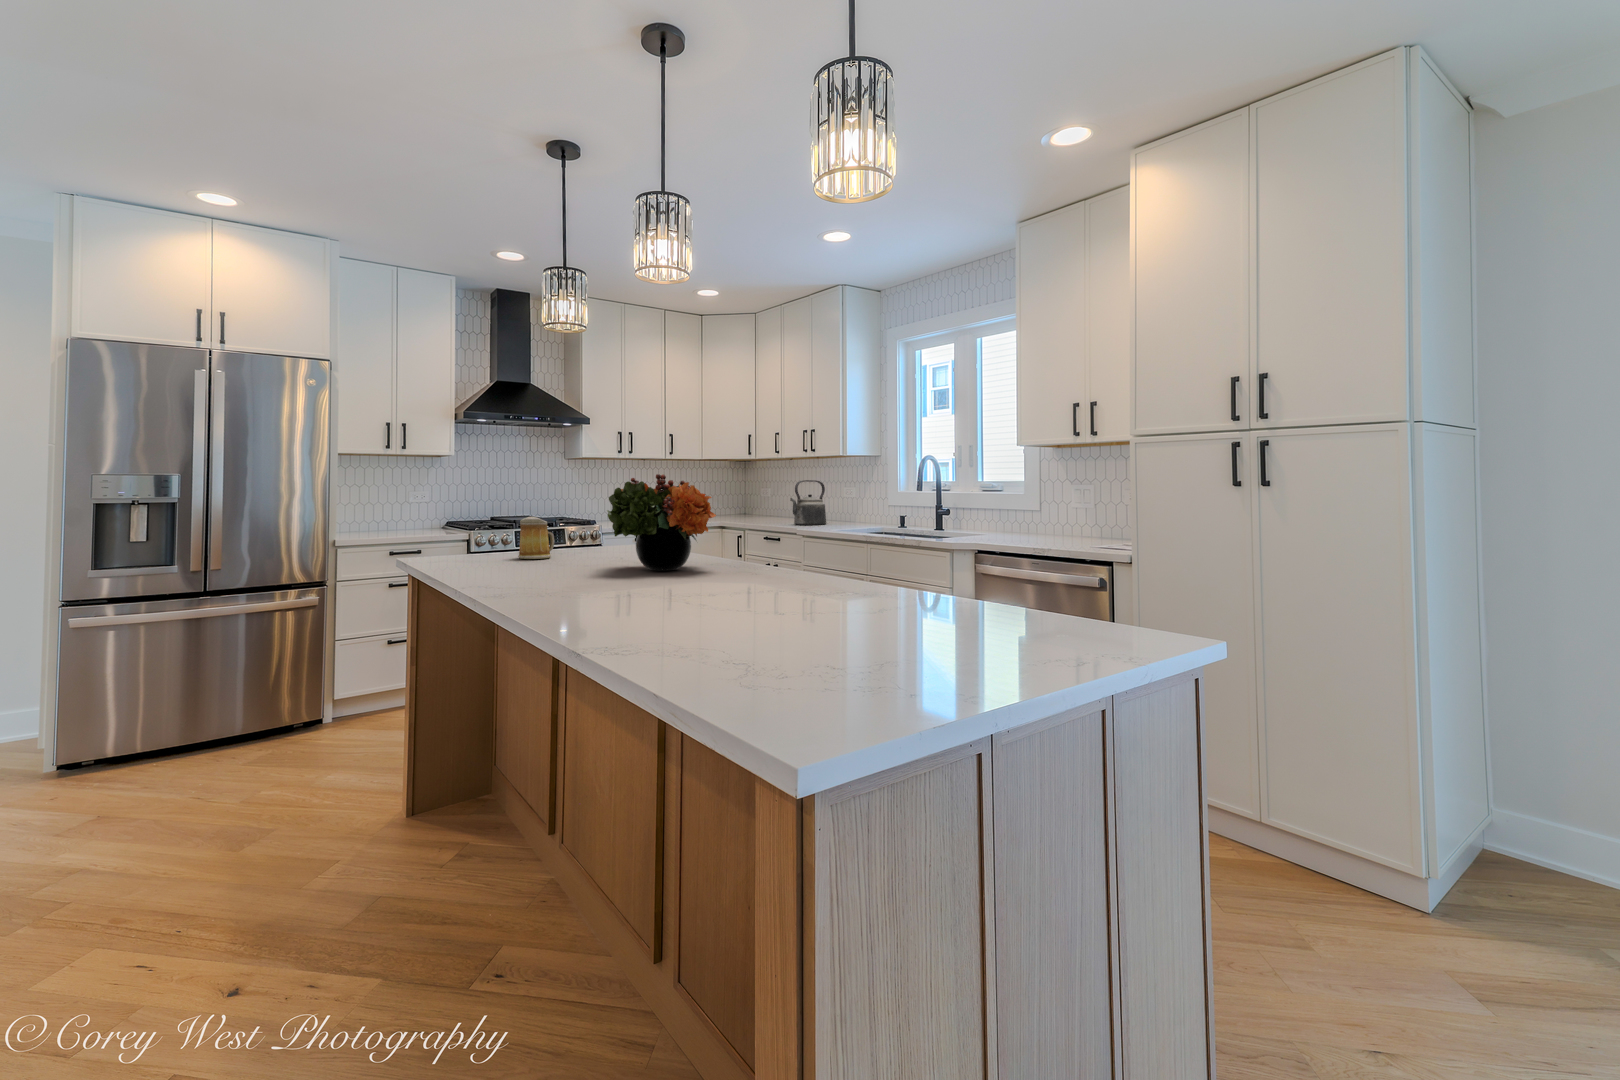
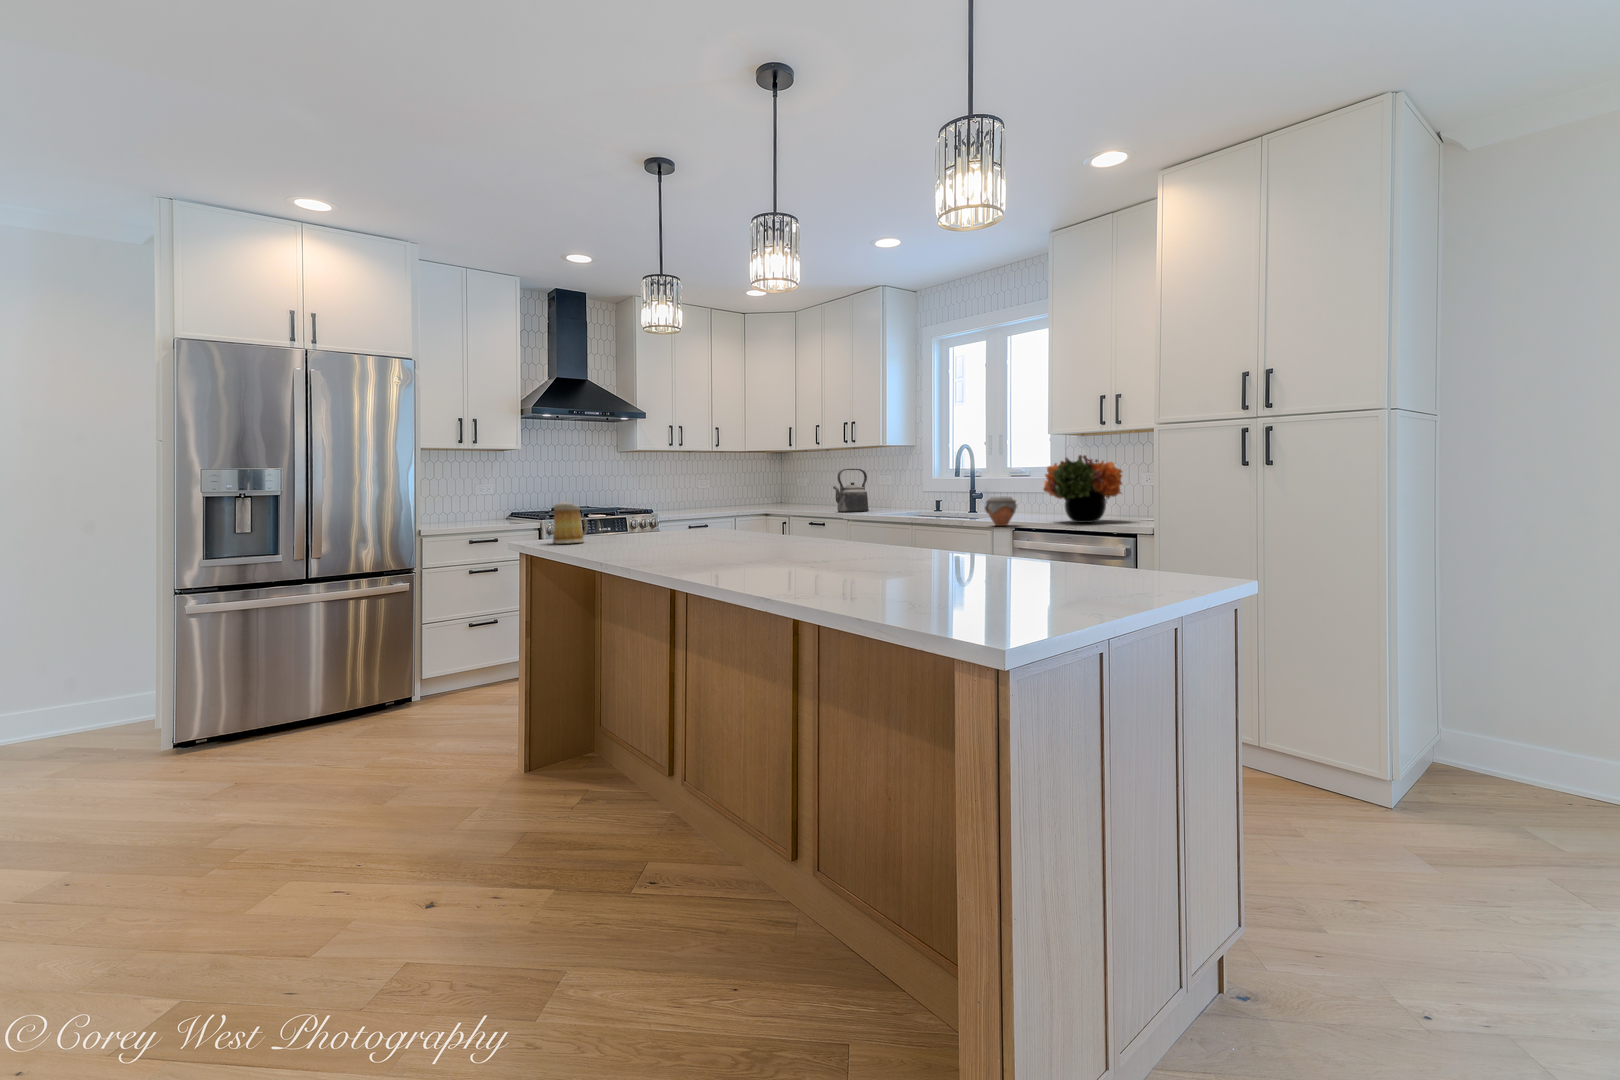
flower arrangement: present [607,474,716,571] -> present [1044,455,1122,523]
jar: none [947,515,978,544] -> present [985,496,1017,526]

